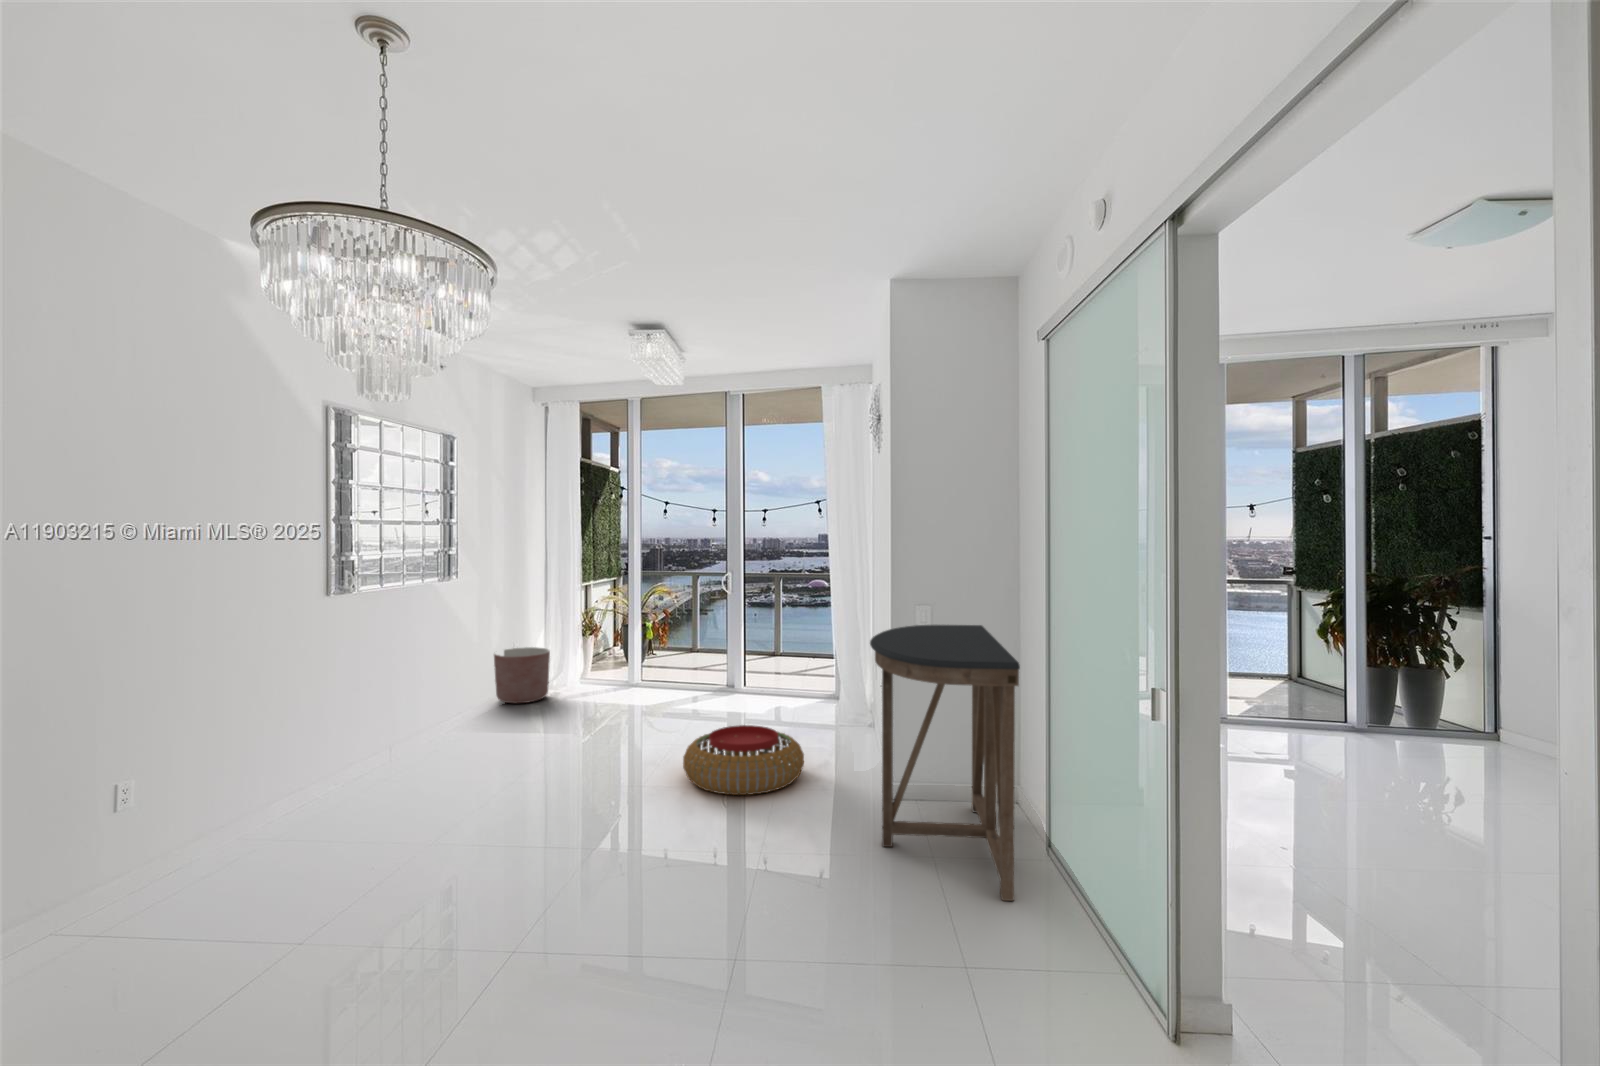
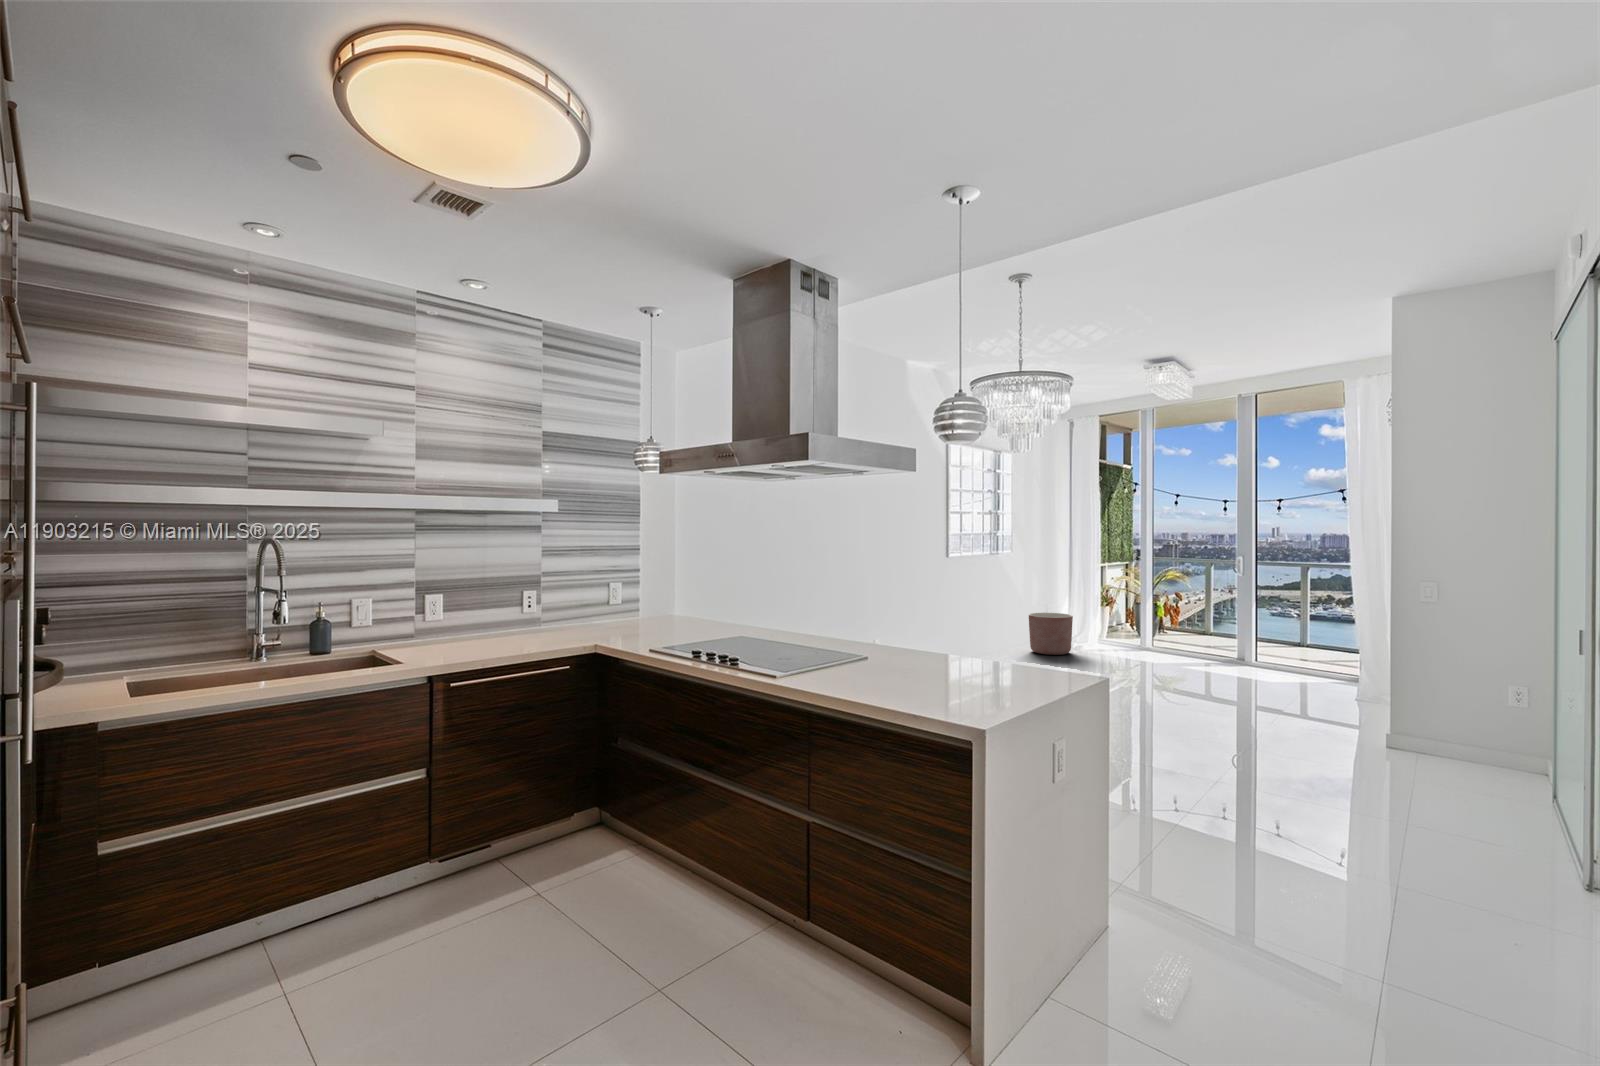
console table: present [870,625,1020,901] -> none [1382,595,1556,848]
pouf: present [683,725,804,795] -> none [1193,680,1317,736]

